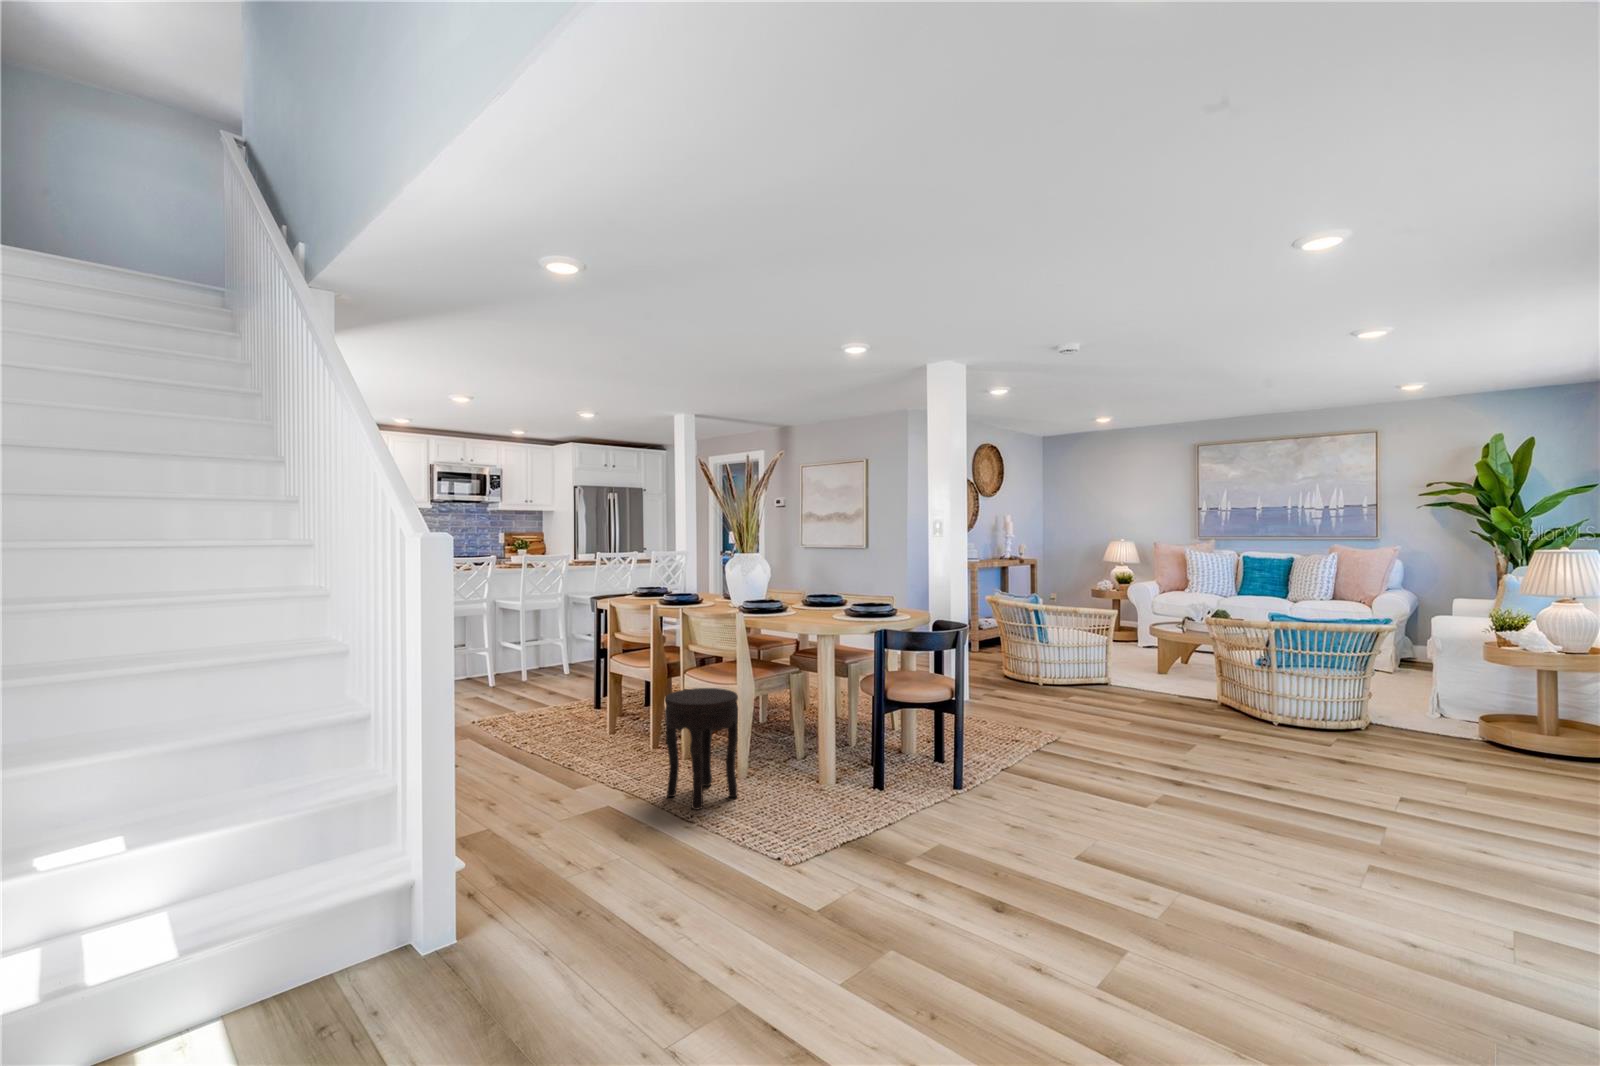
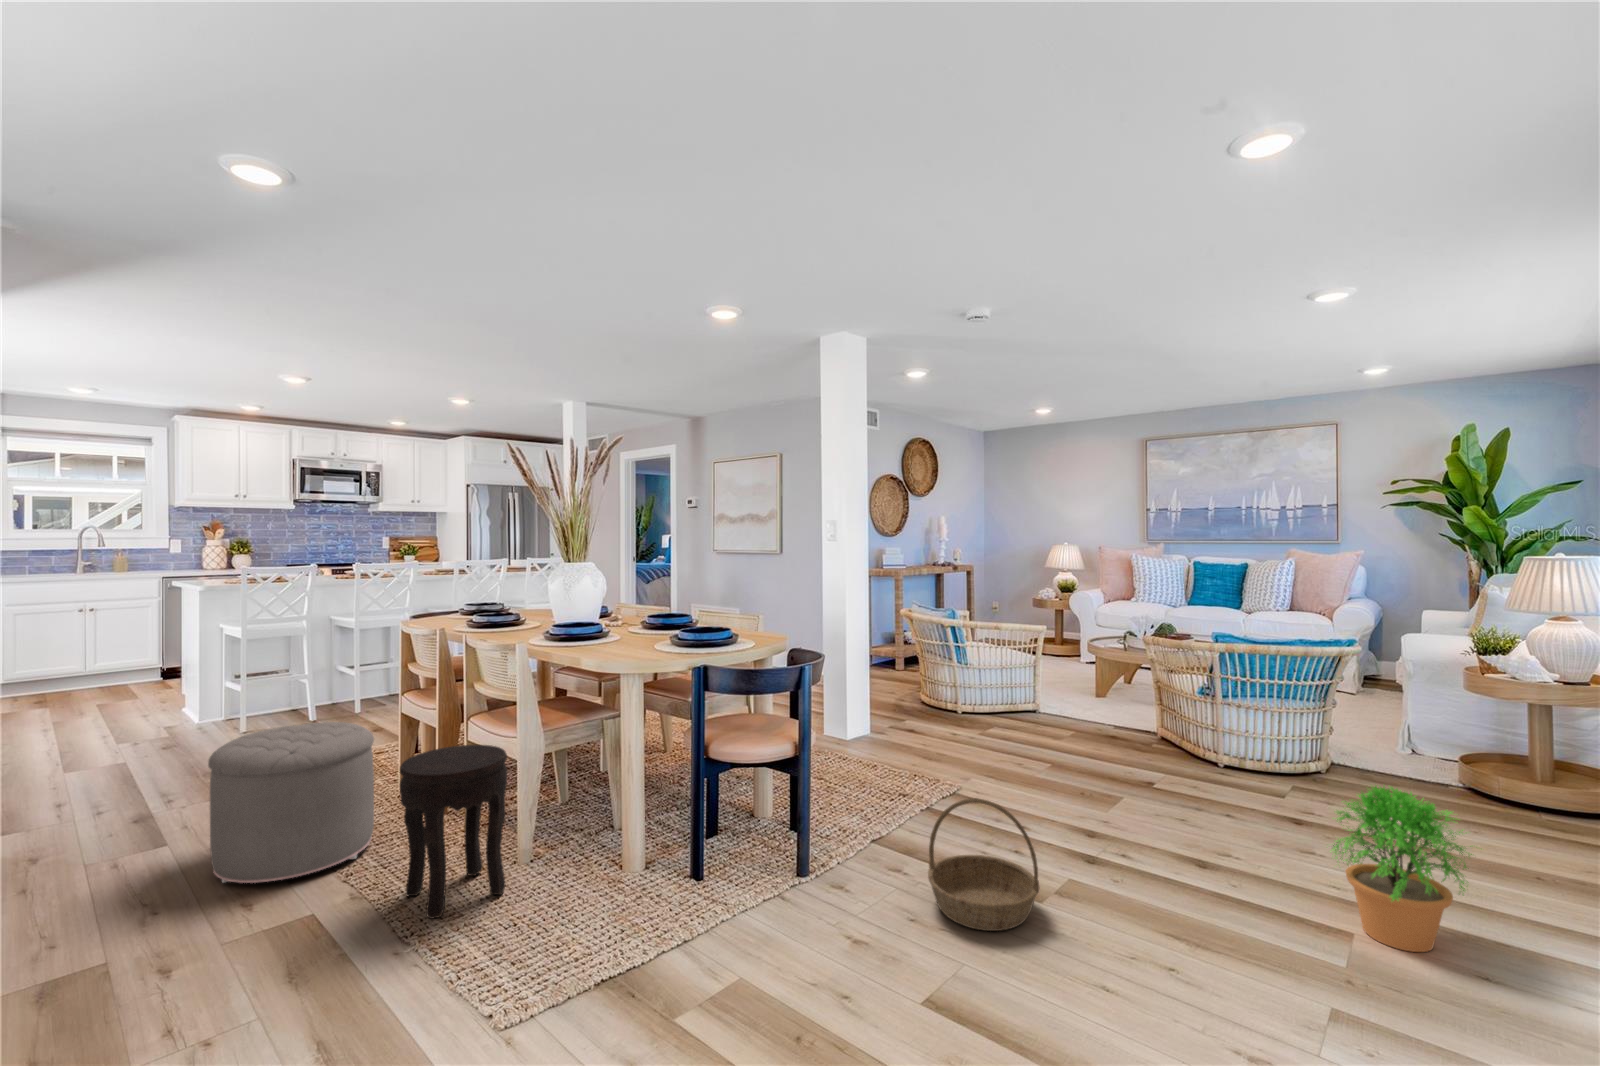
ottoman: none [509,674,617,788] -> present [208,722,374,883]
potted plant: none [1365,716,1486,838] -> present [1332,786,1472,952]
basket: none [1059,727,1148,822] -> present [928,798,1040,931]

